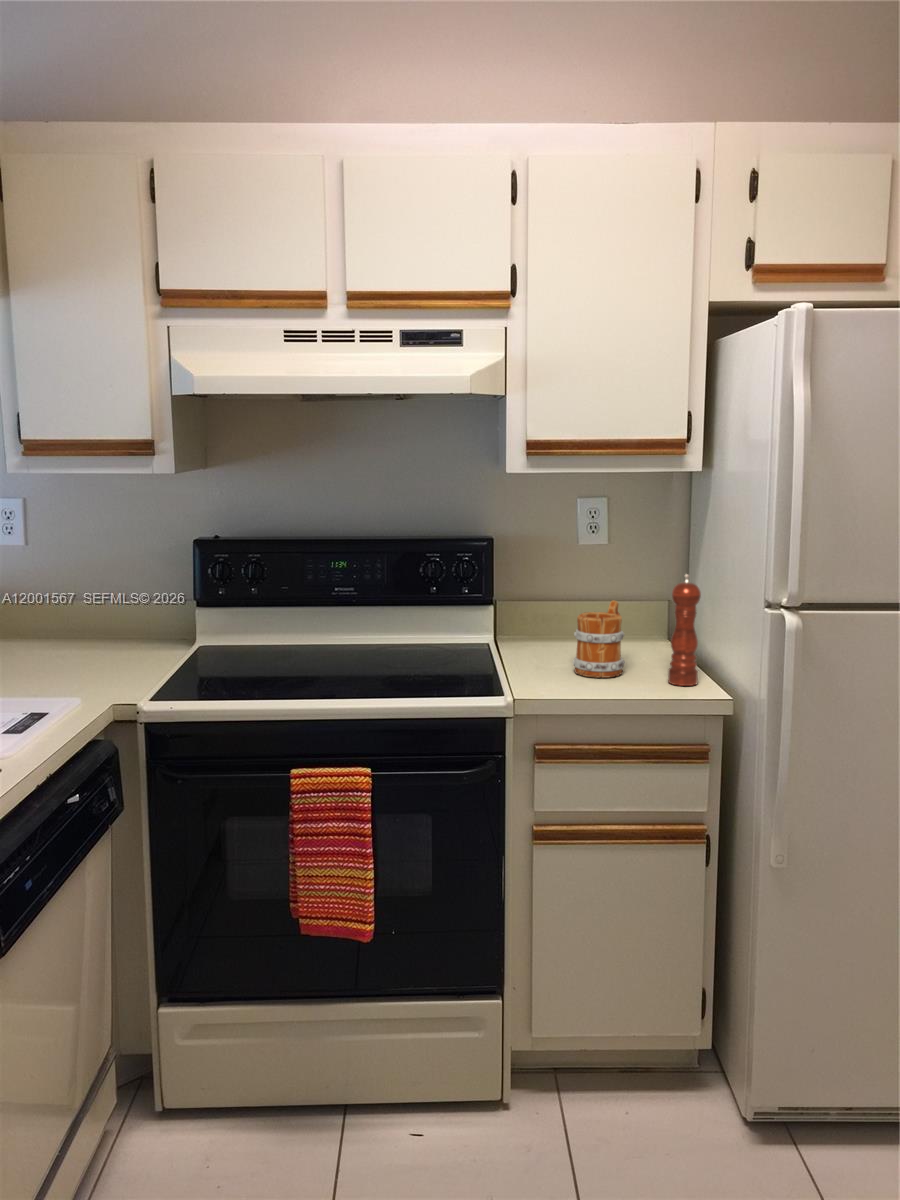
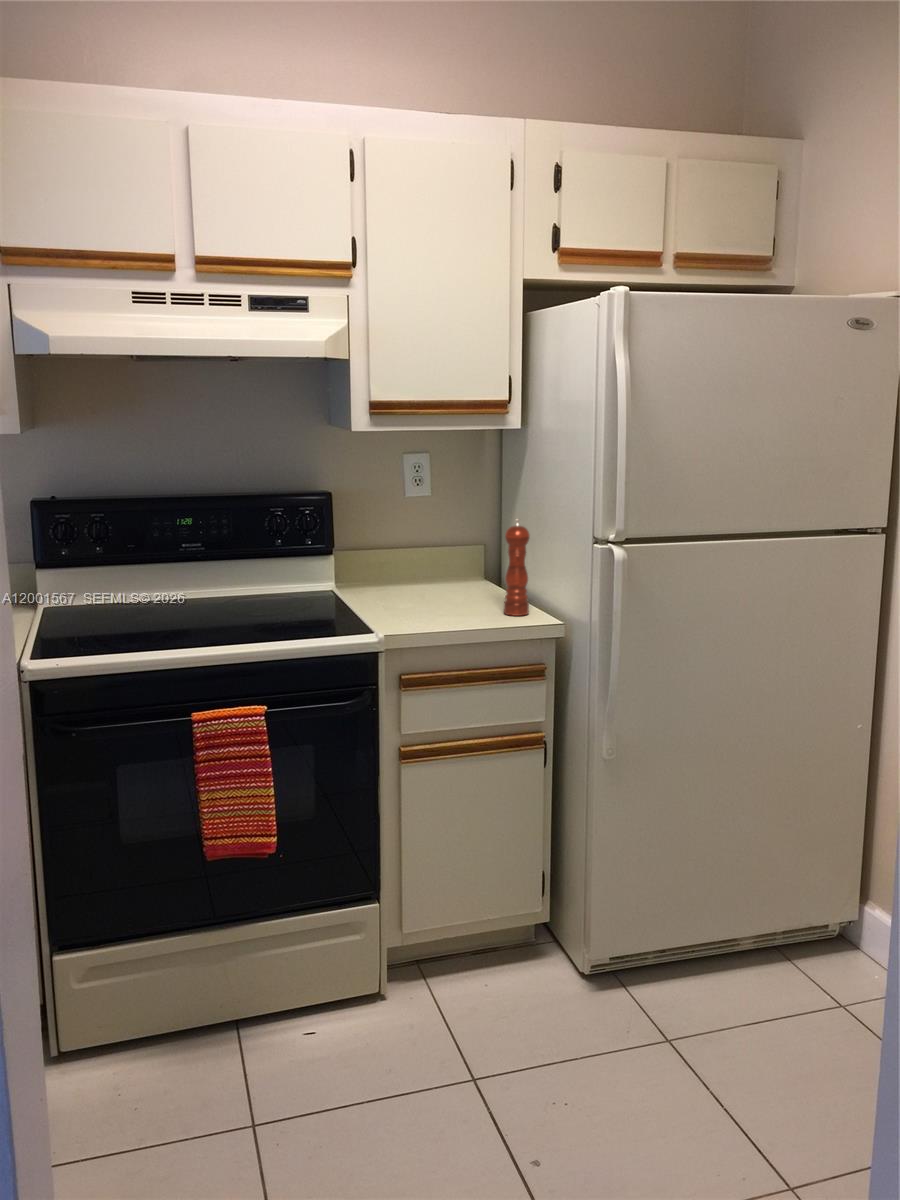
mug: present [572,601,625,678] -> none [418,545,463,614]

